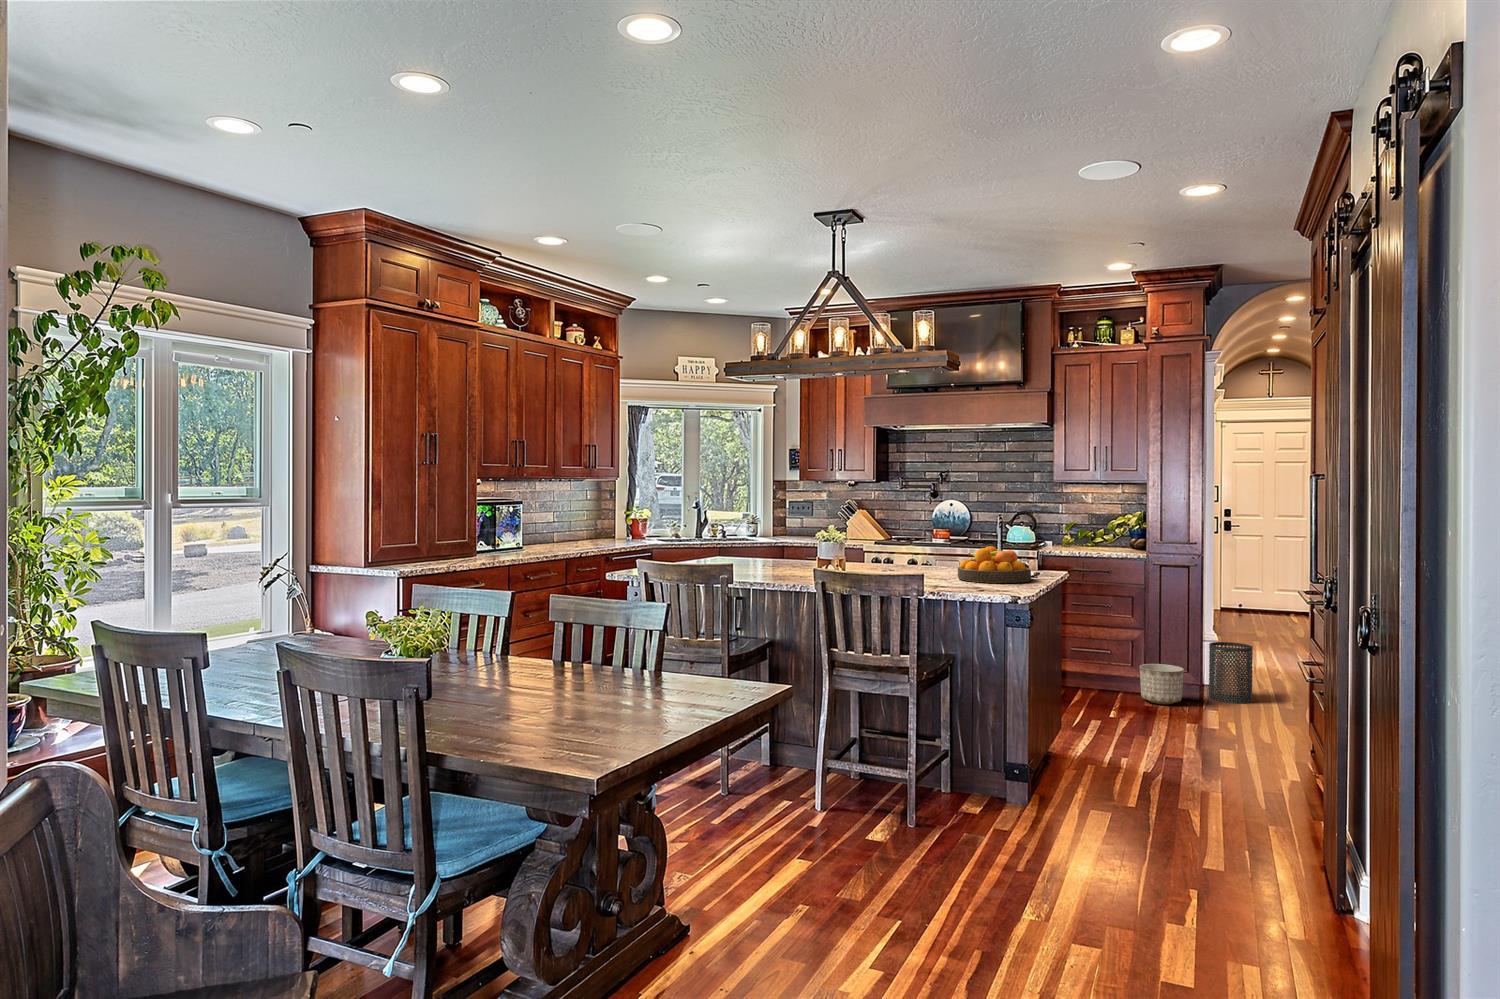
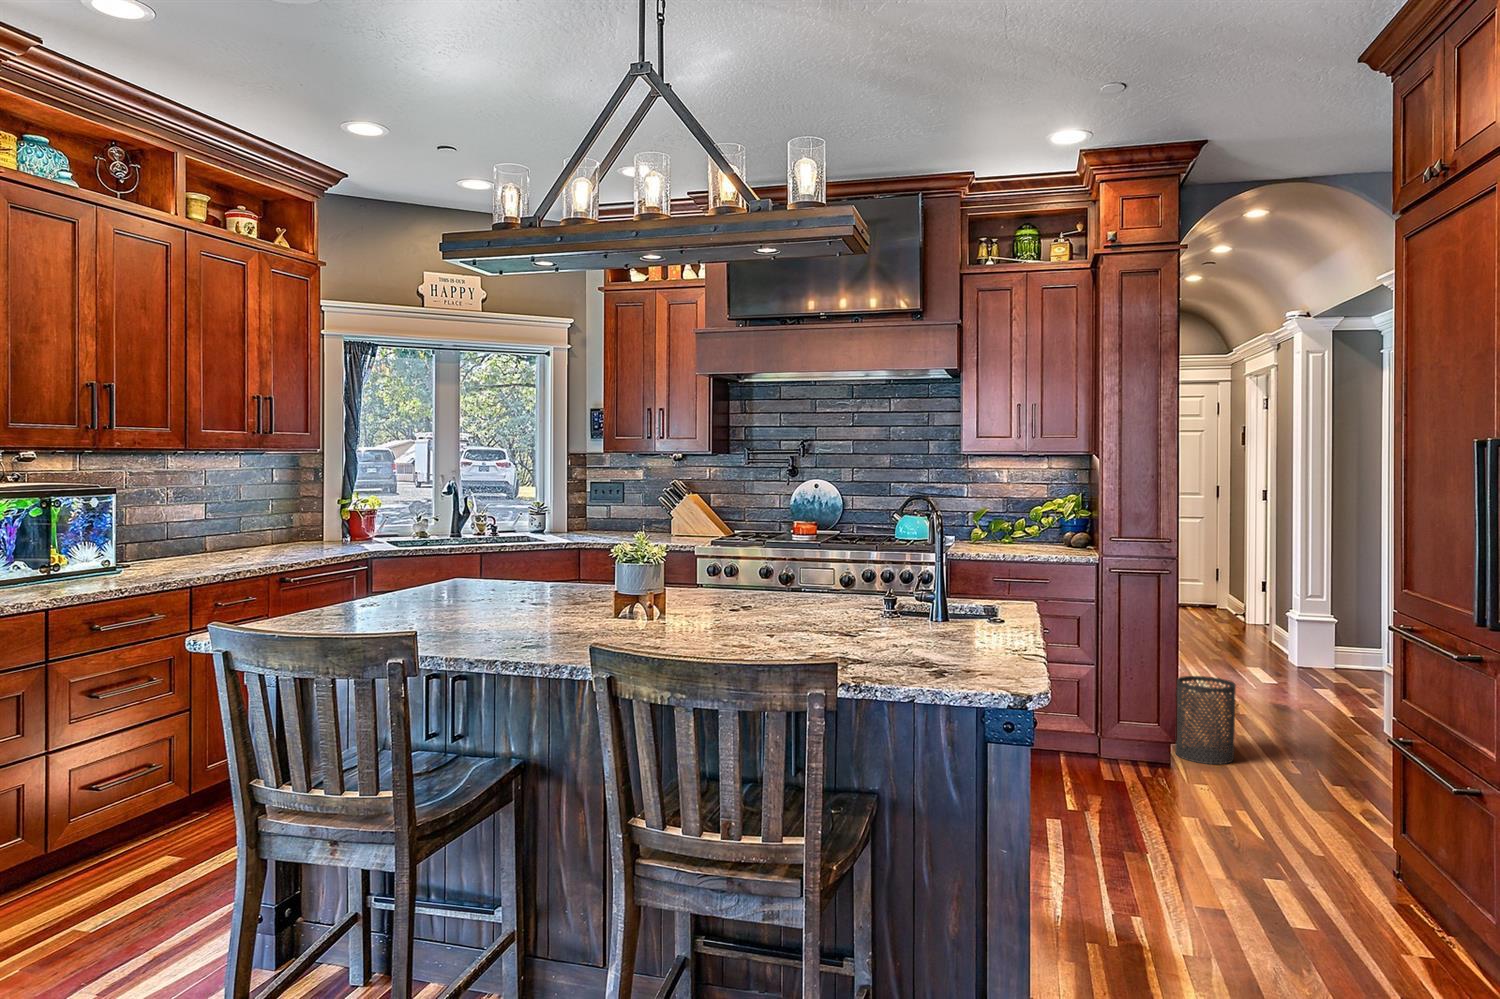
fruit bowl: present [958,546,1031,583] -> none [864,570,991,641]
planter: present [1140,664,1184,704] -> none [1090,712,1152,773]

